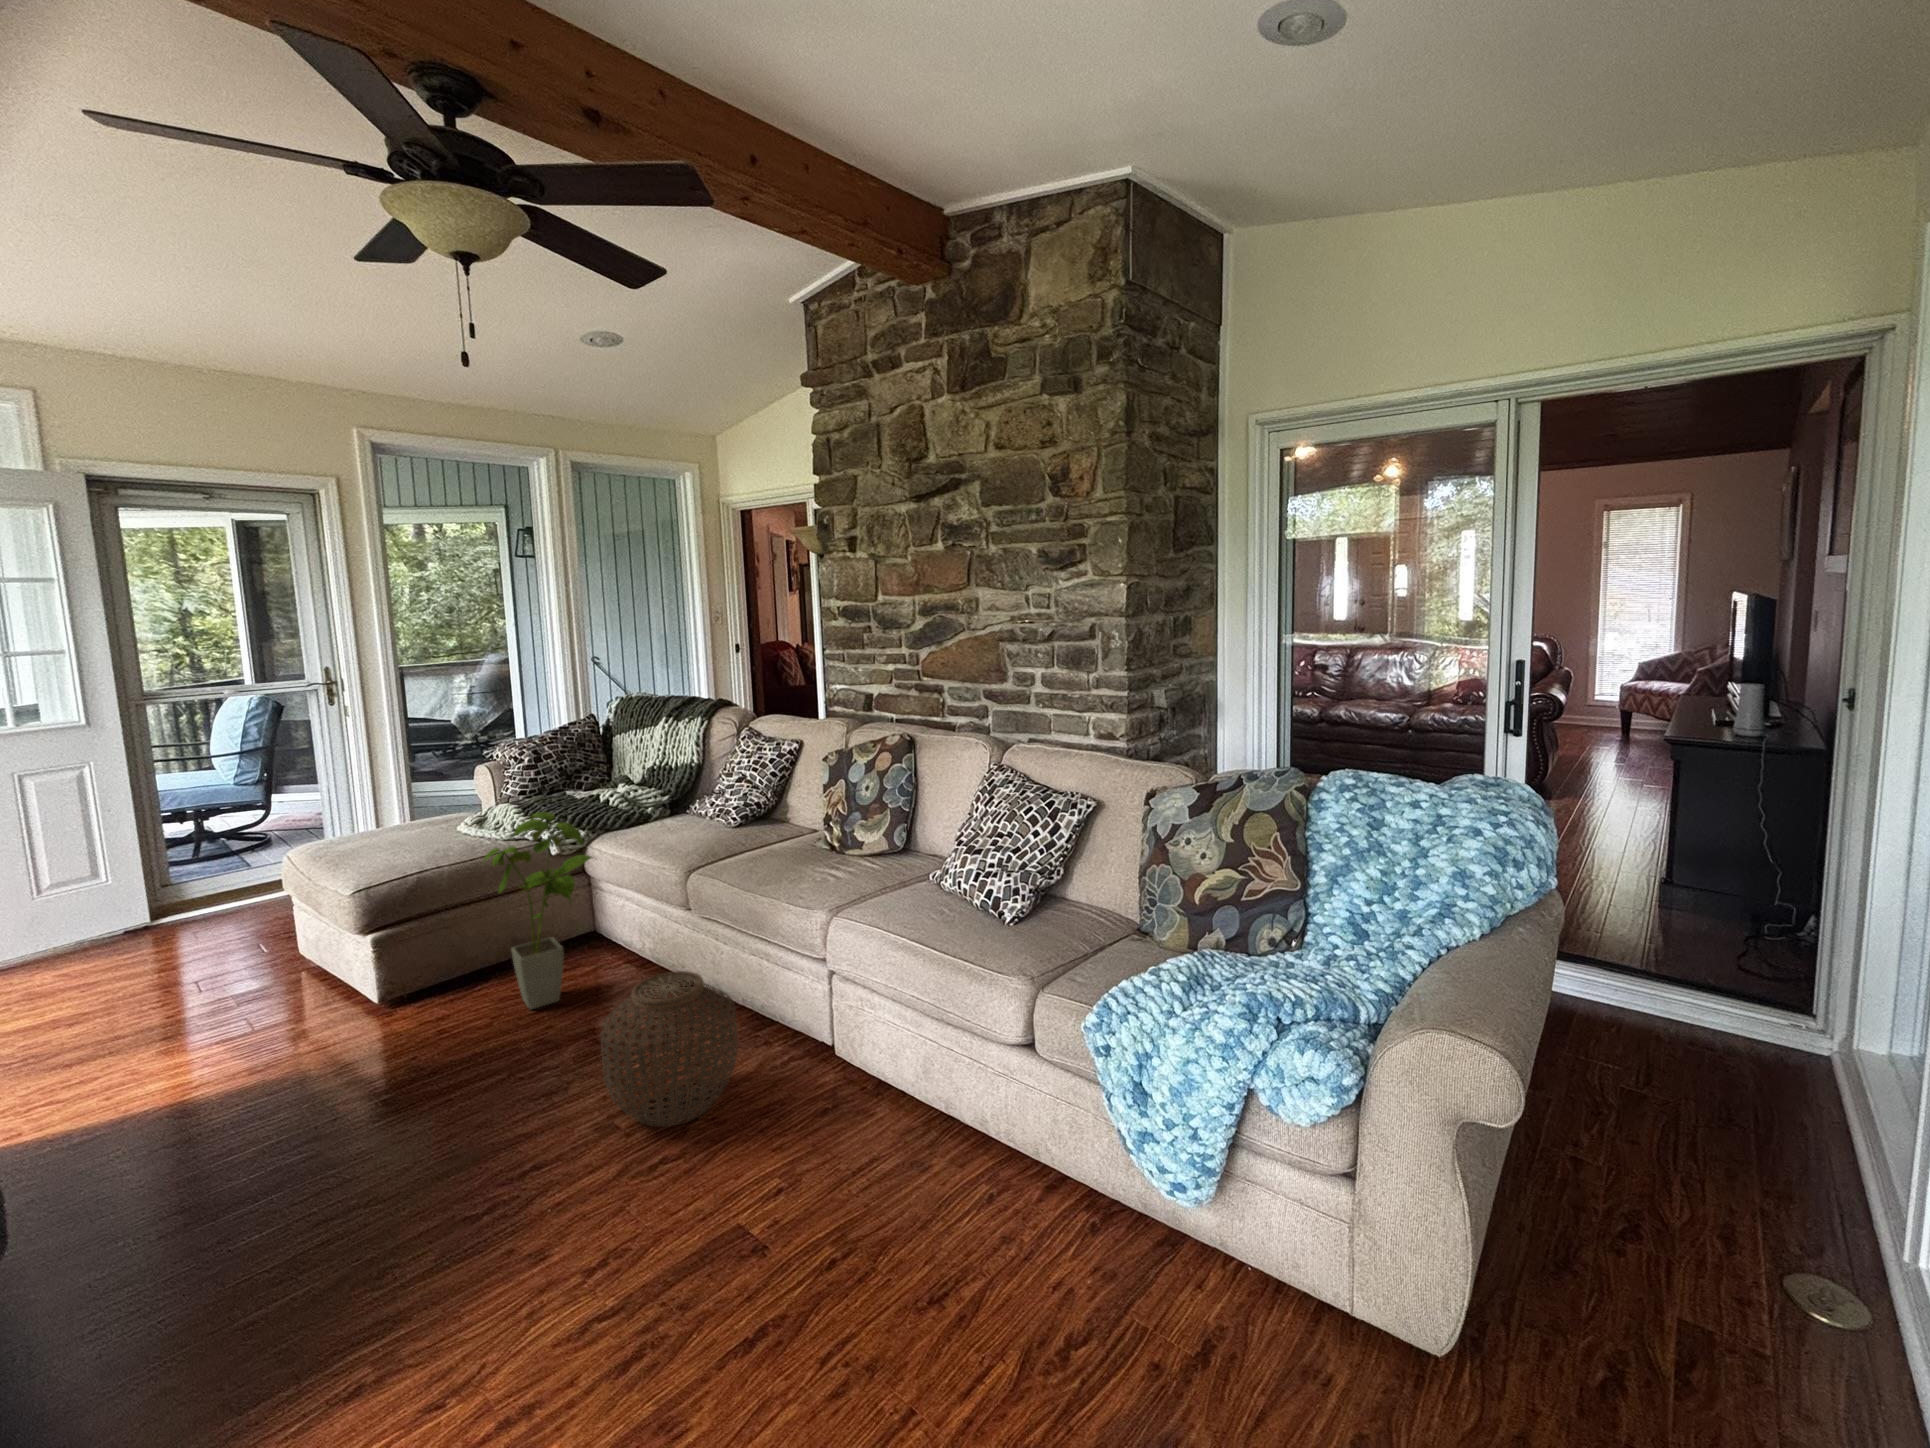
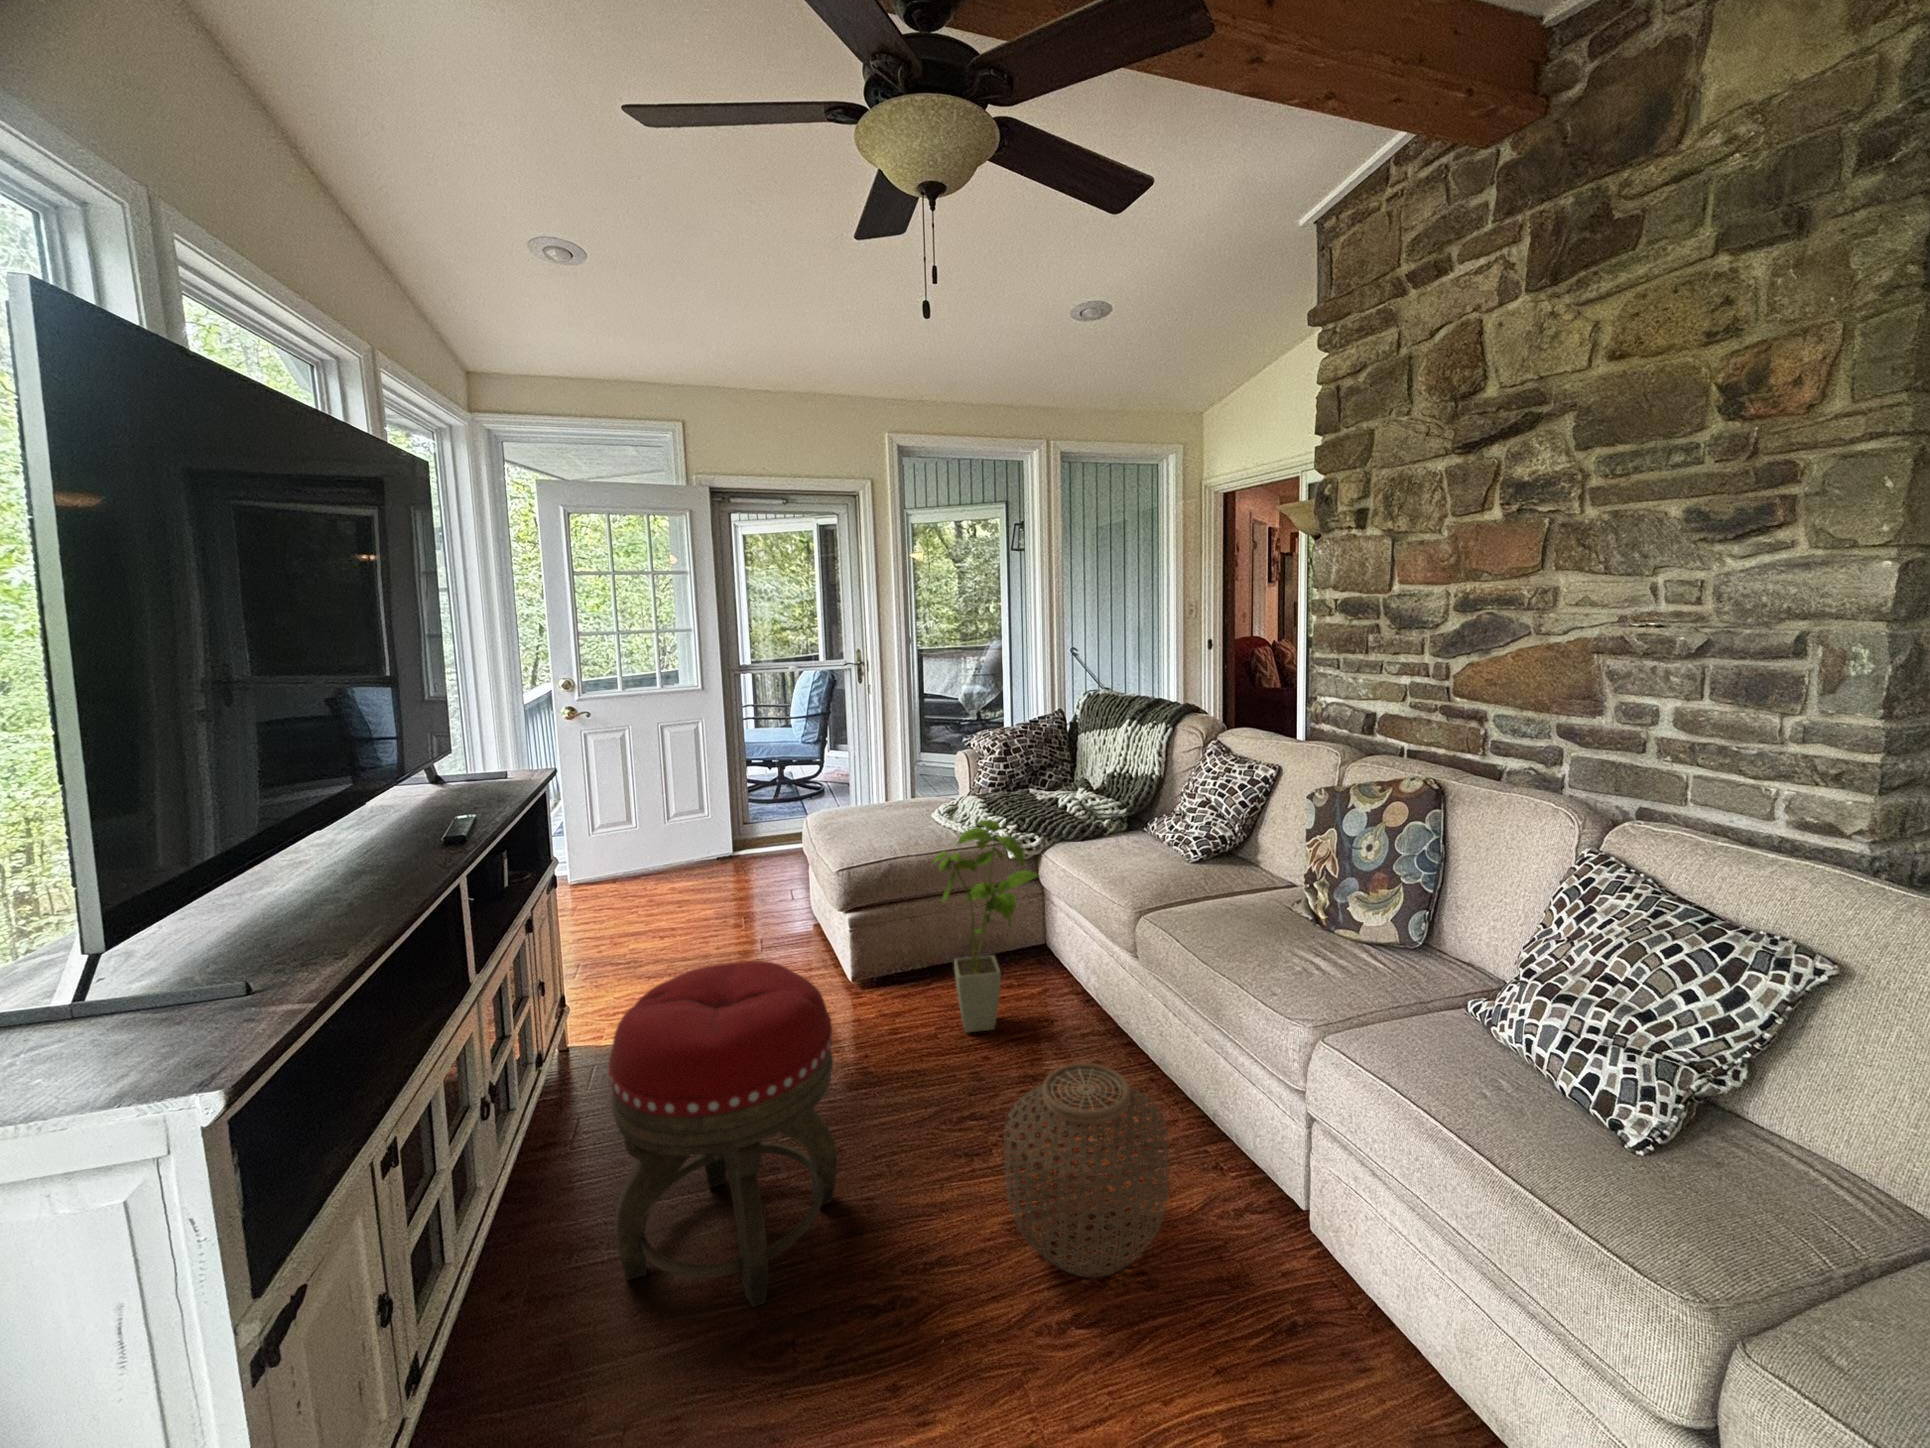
footstool: none [176,953,432,1271] -> present [609,961,837,1307]

